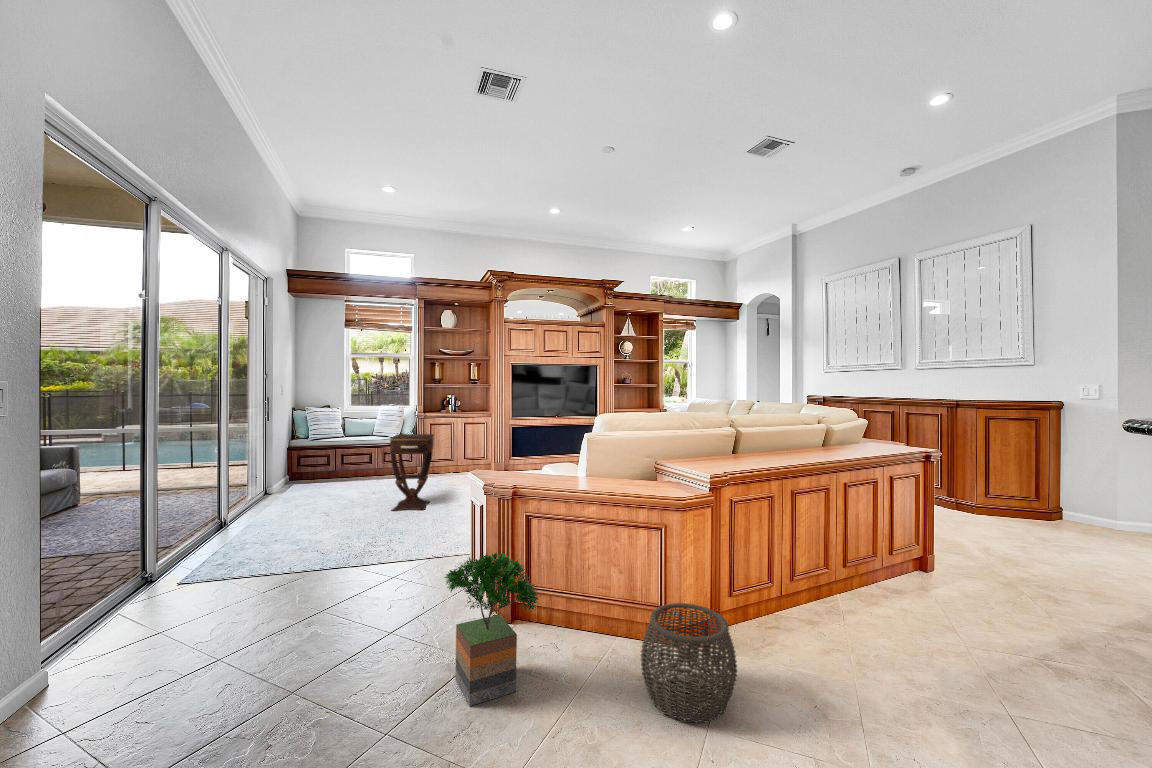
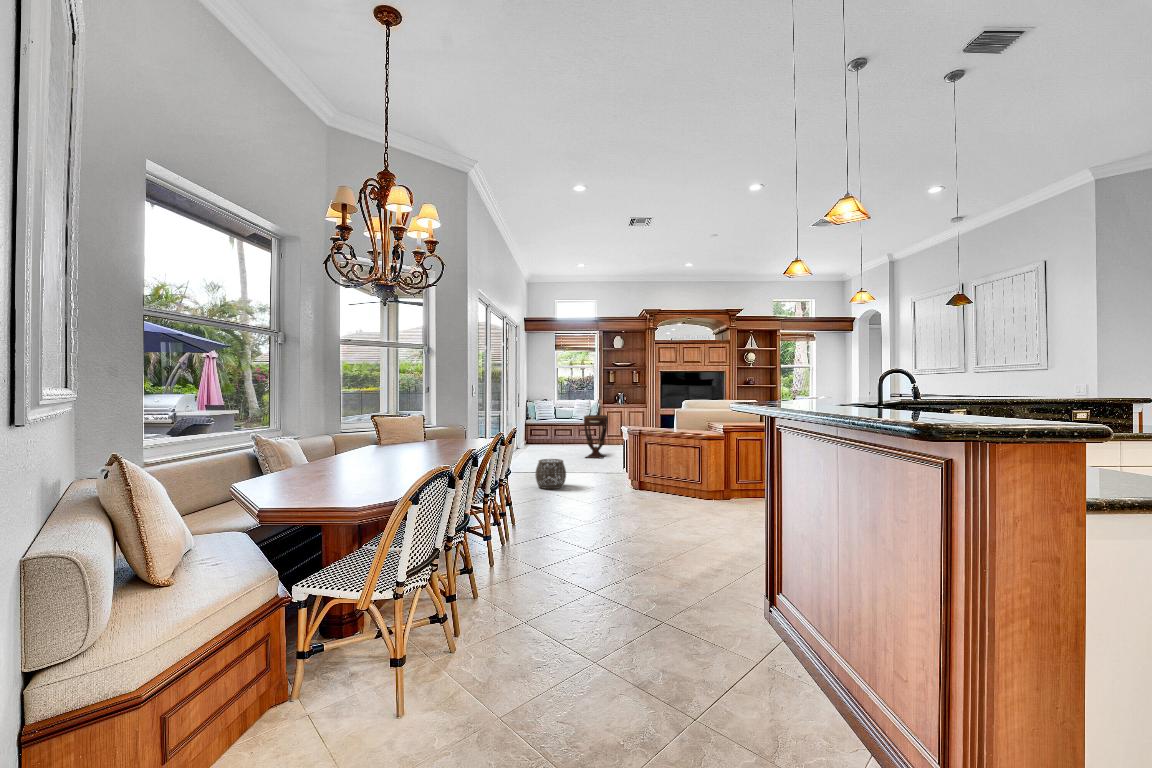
potted tree: present [444,552,538,706] -> none [608,450,643,502]
woven basket: present [641,603,737,723] -> present [535,459,566,489]

